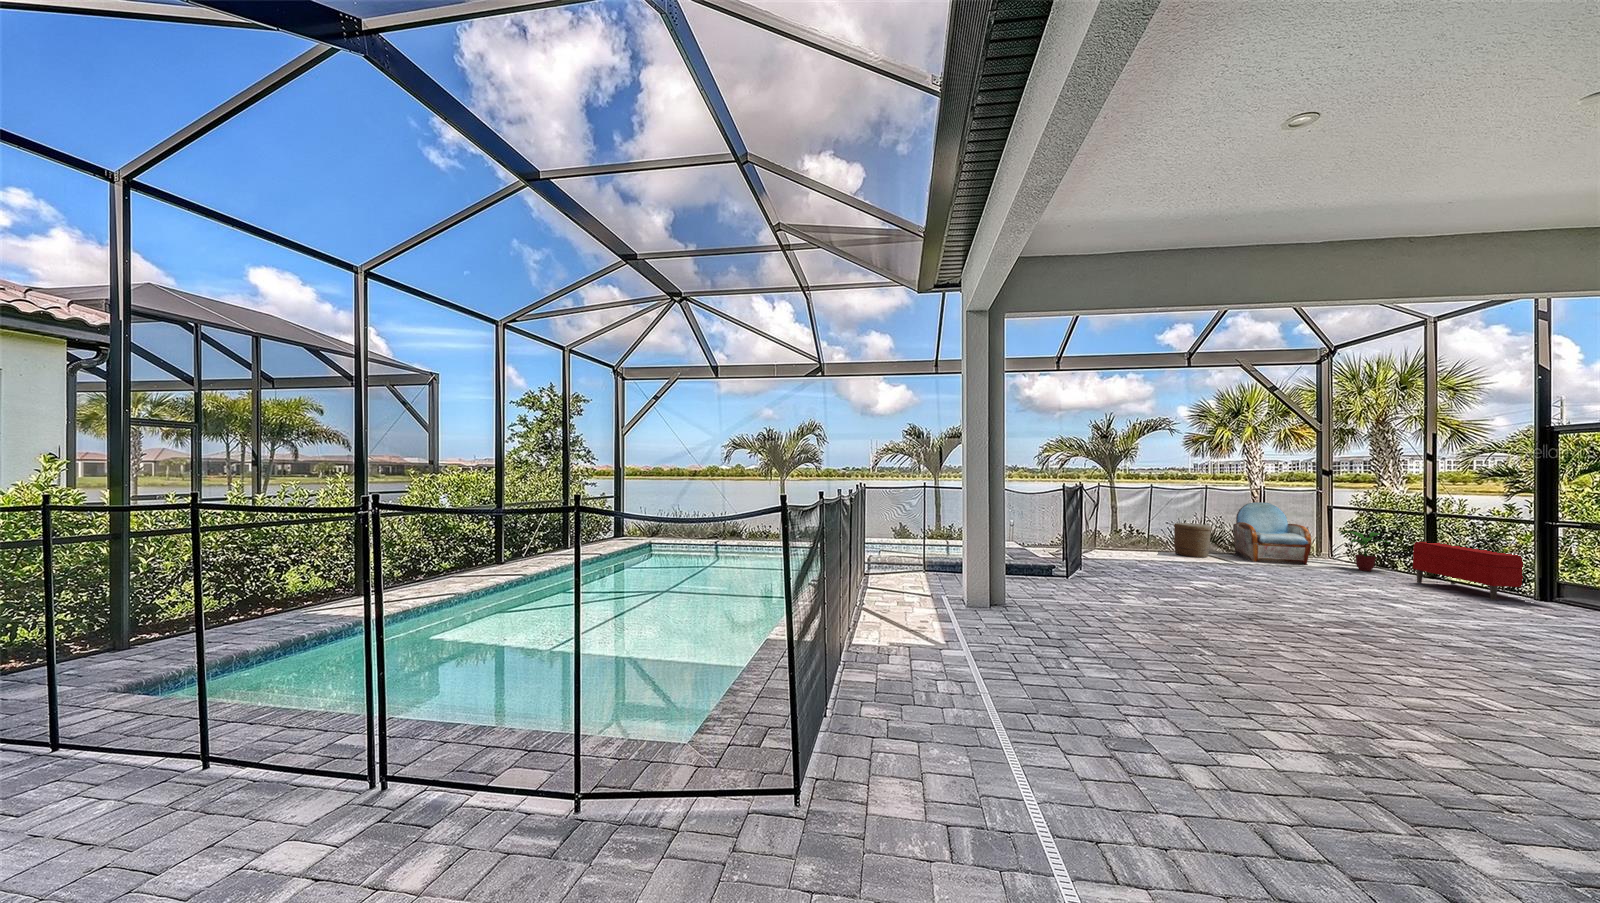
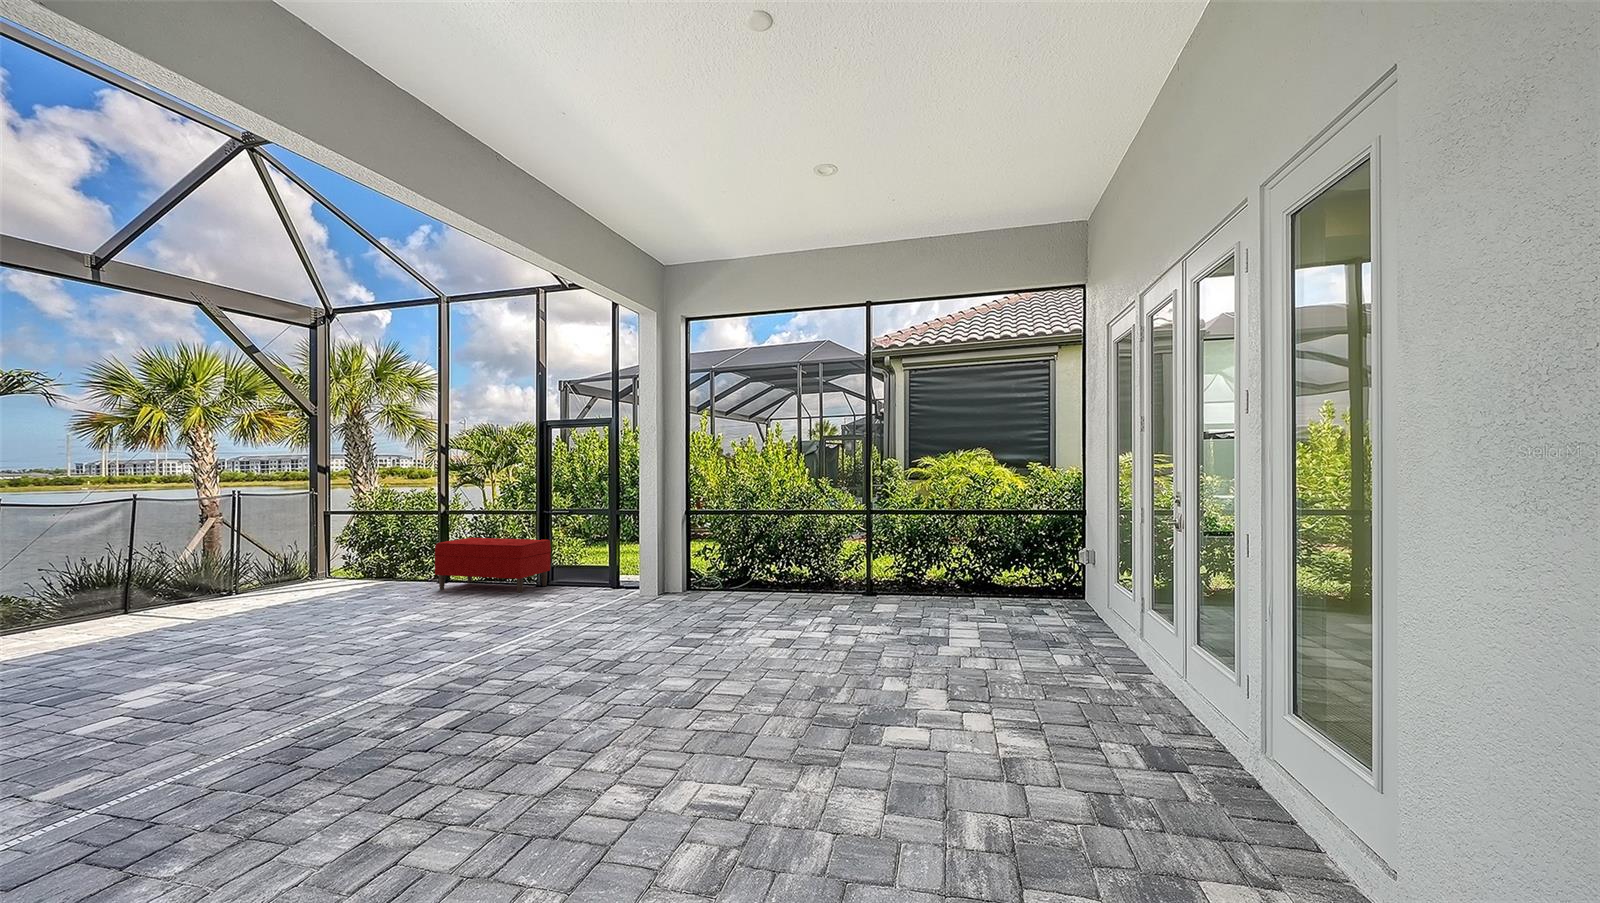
armchair: present [1233,502,1312,565] -> none [178,518,308,610]
woven basket: present [1174,523,1211,557] -> none [53,568,139,632]
potted plant: present [1340,531,1389,571] -> none [341,536,404,588]

